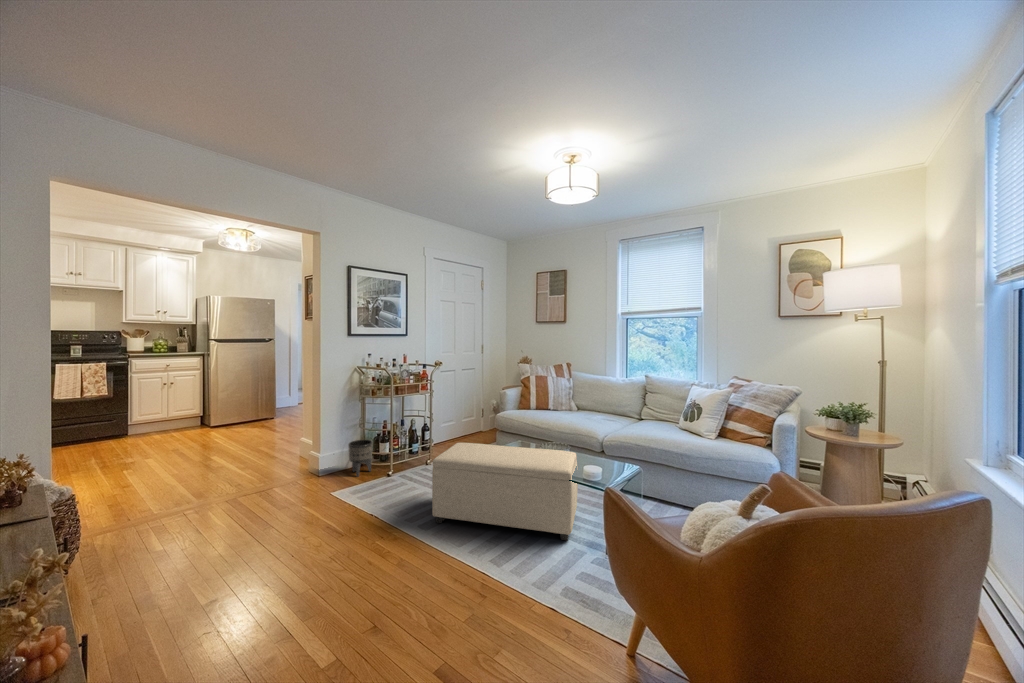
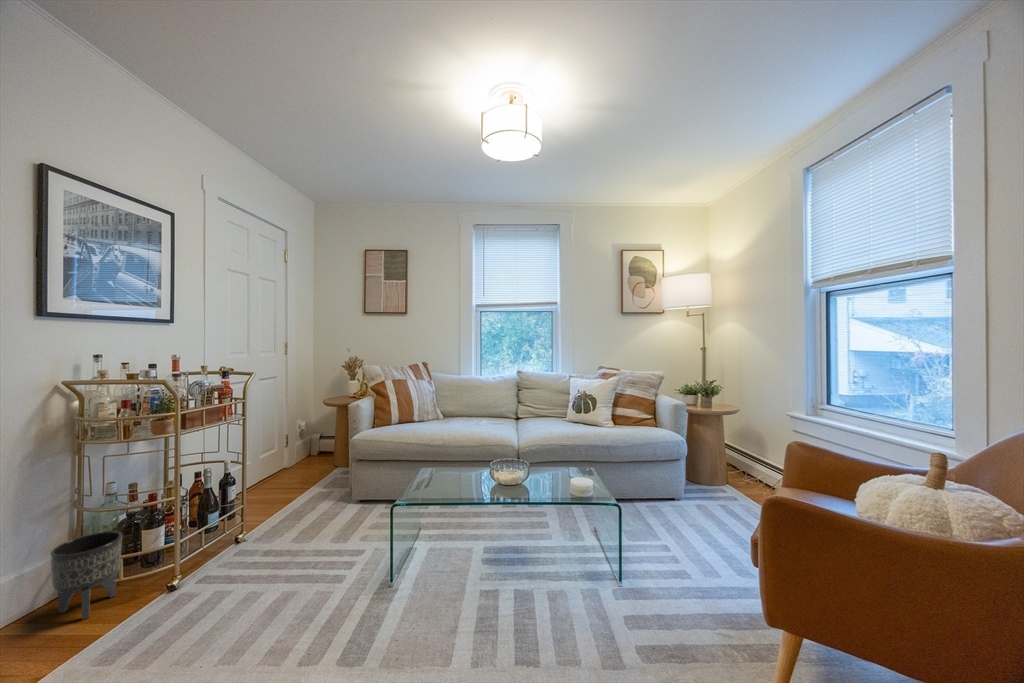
ottoman: present [432,443,578,541] -> none [356,464,568,634]

